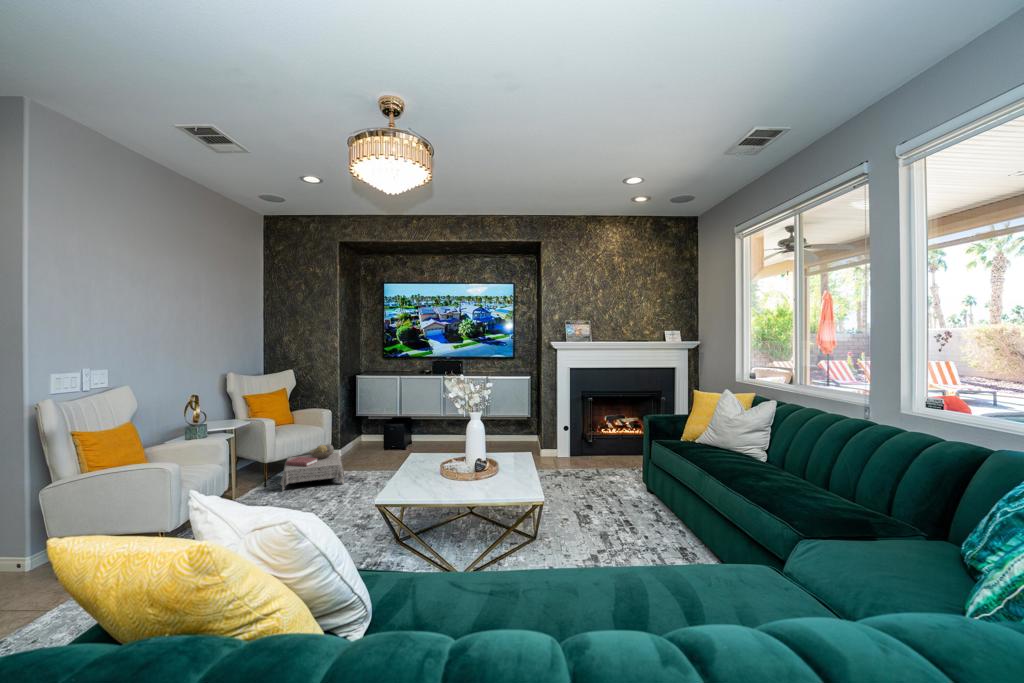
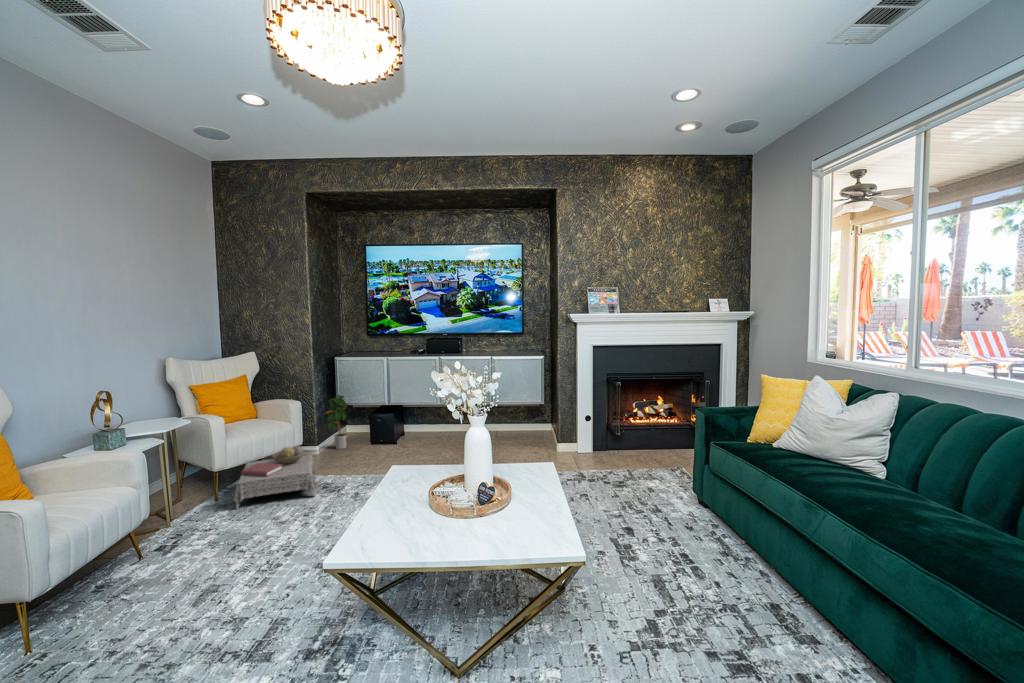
potted plant: none [347,407,367,453] -> present [324,395,348,449]

